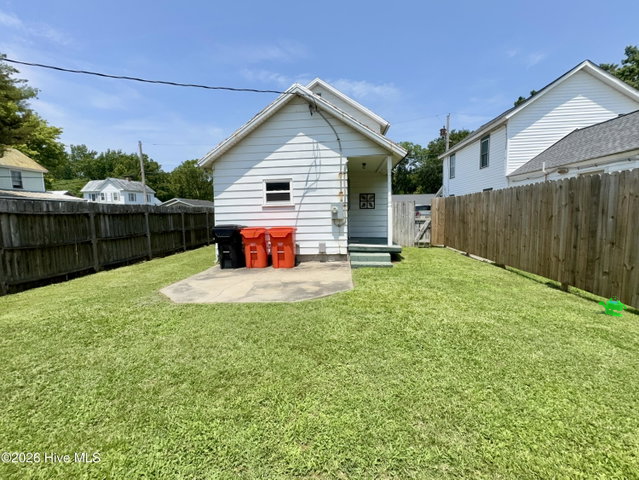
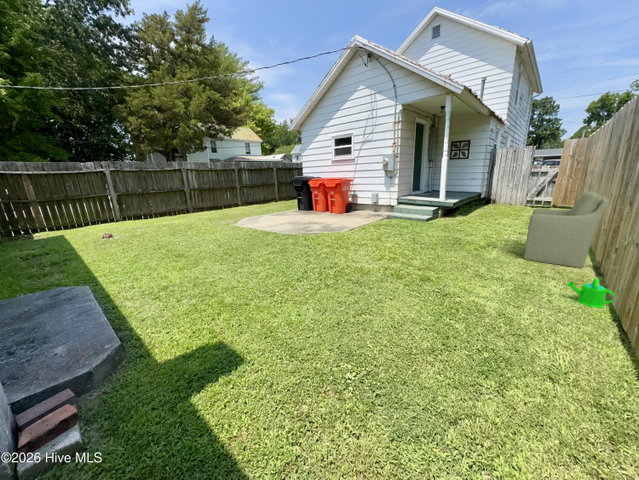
chair: none [504,237,566,291] -> present [524,191,609,268]

